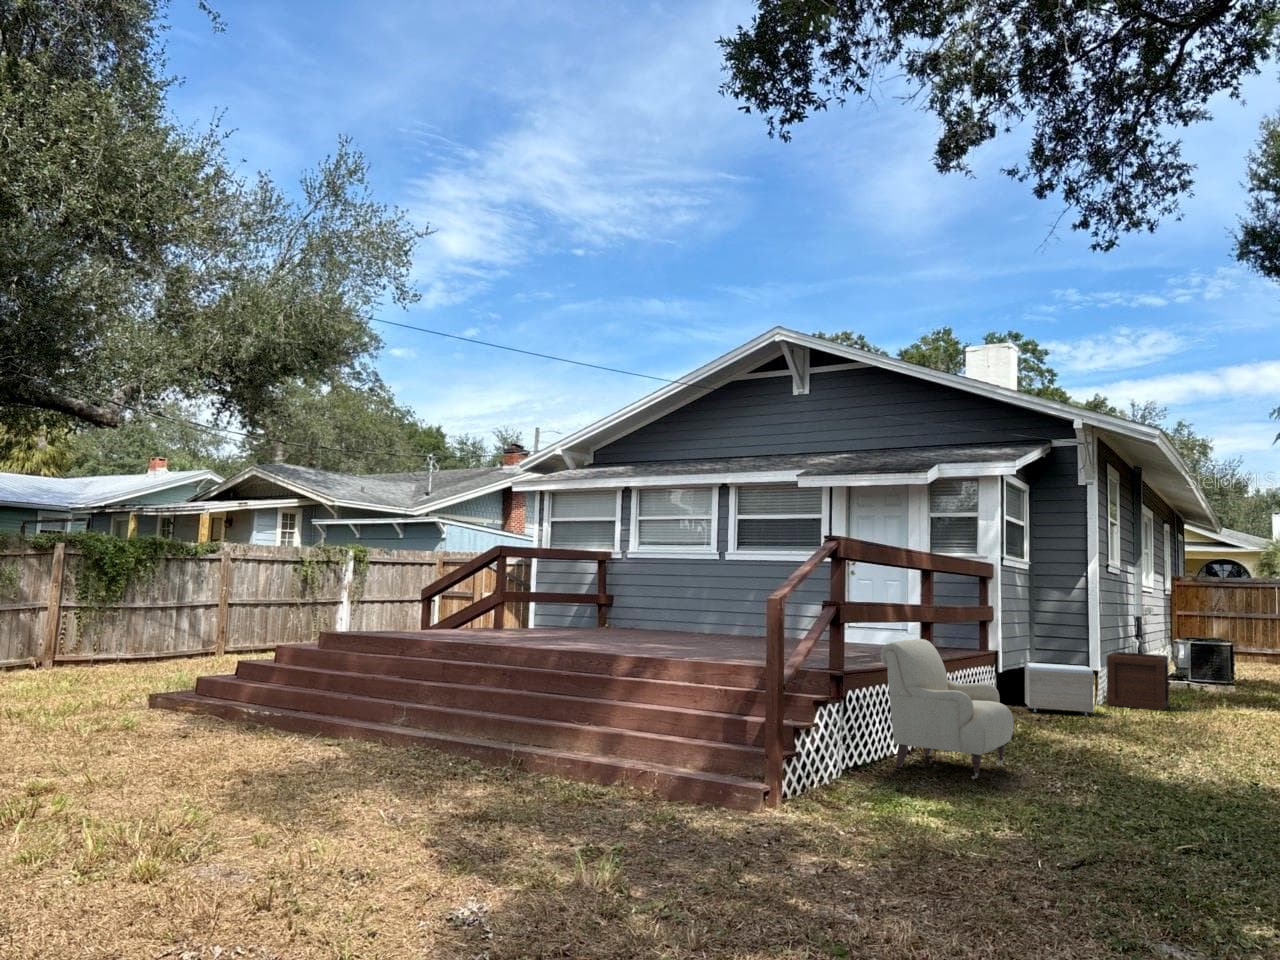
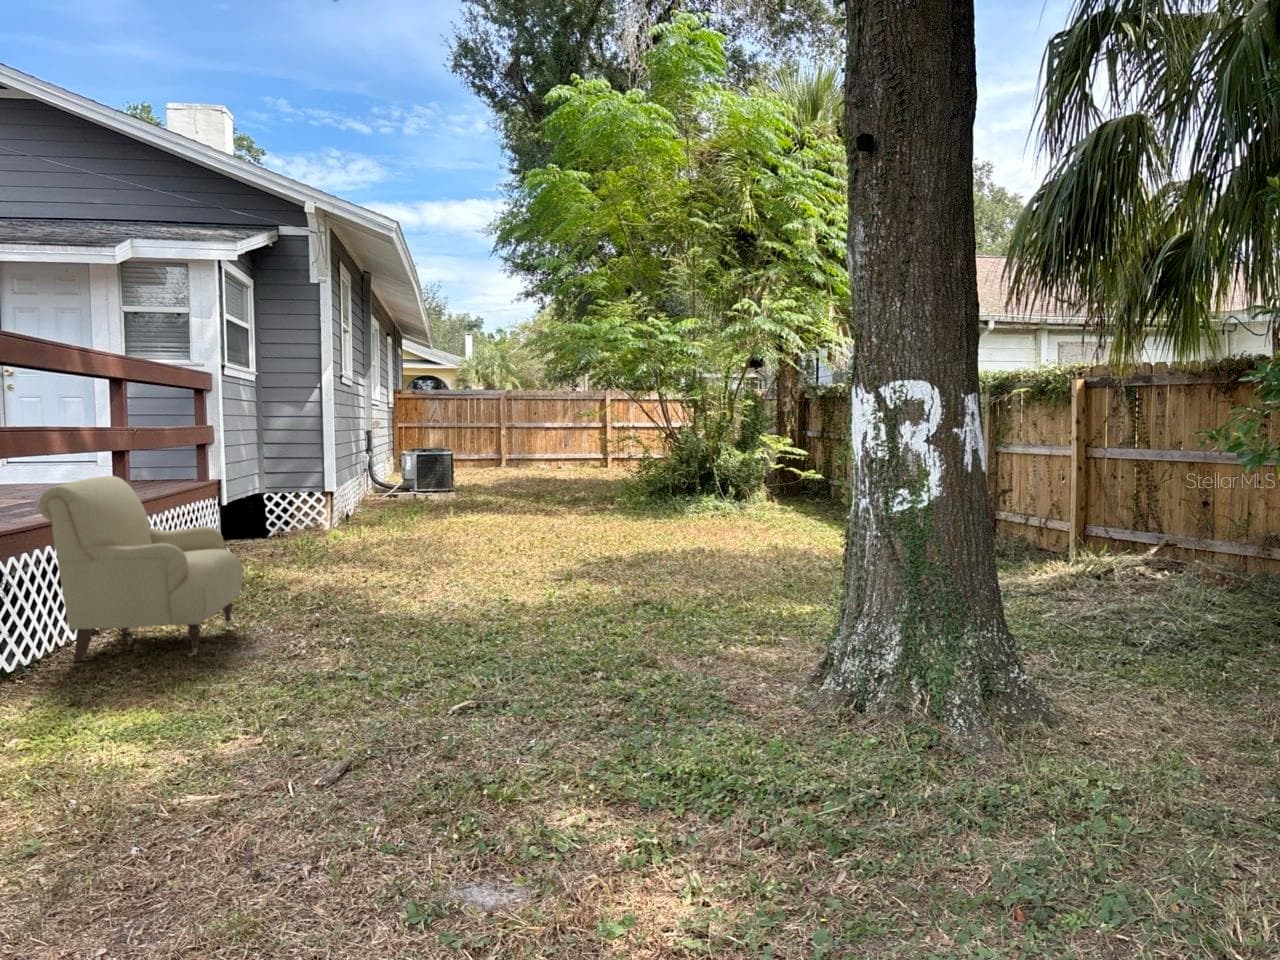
wooden crate: present [1107,652,1169,711] -> none [341,468,401,526]
storage bench: present [1025,663,1093,716] -> none [253,487,330,545]

